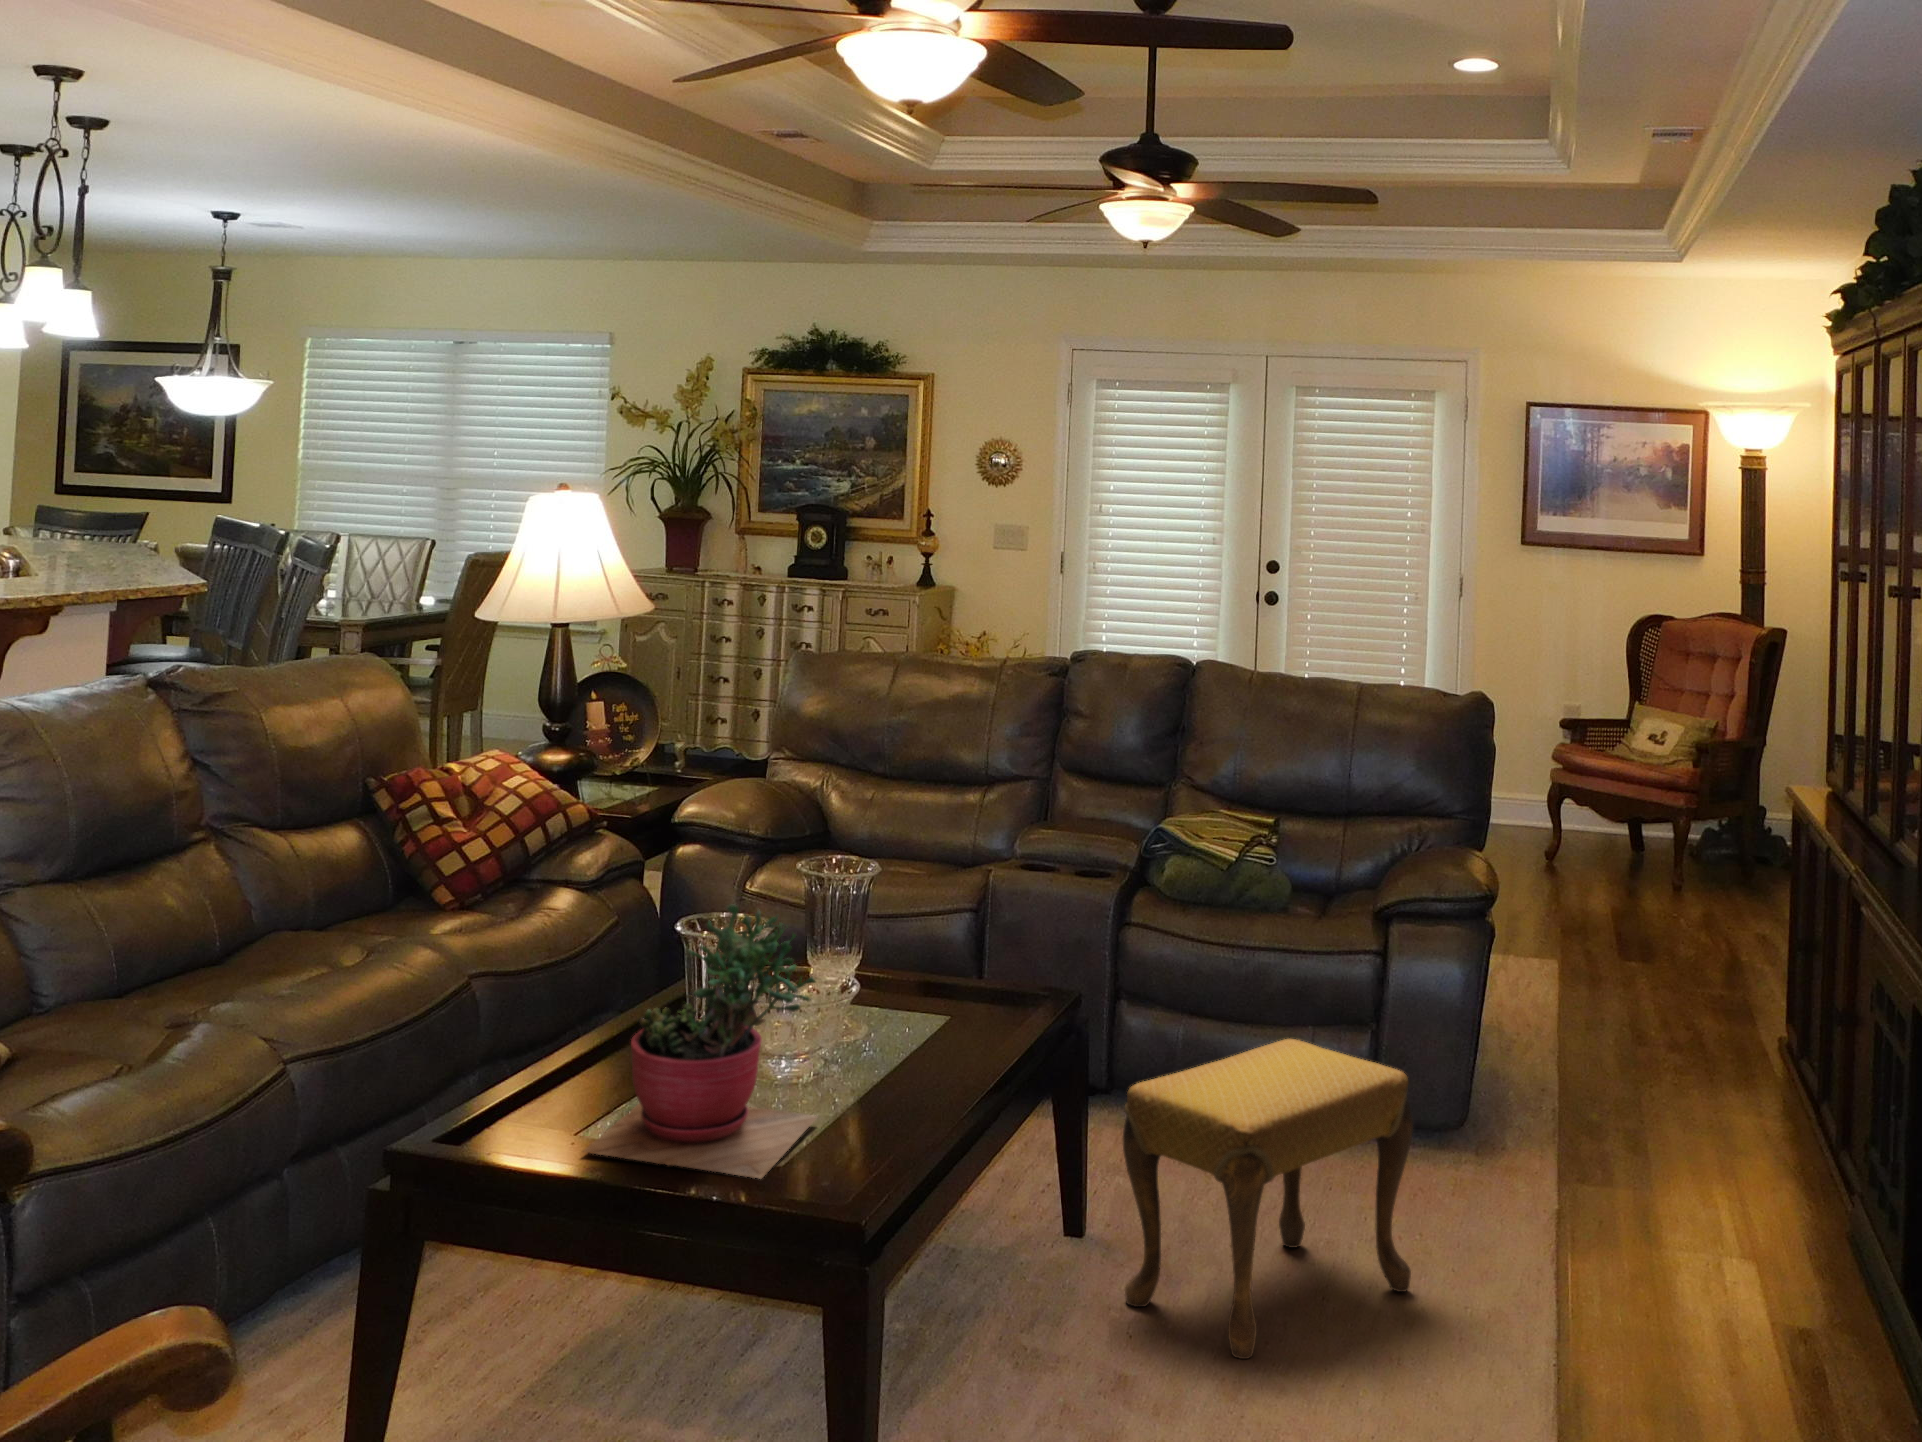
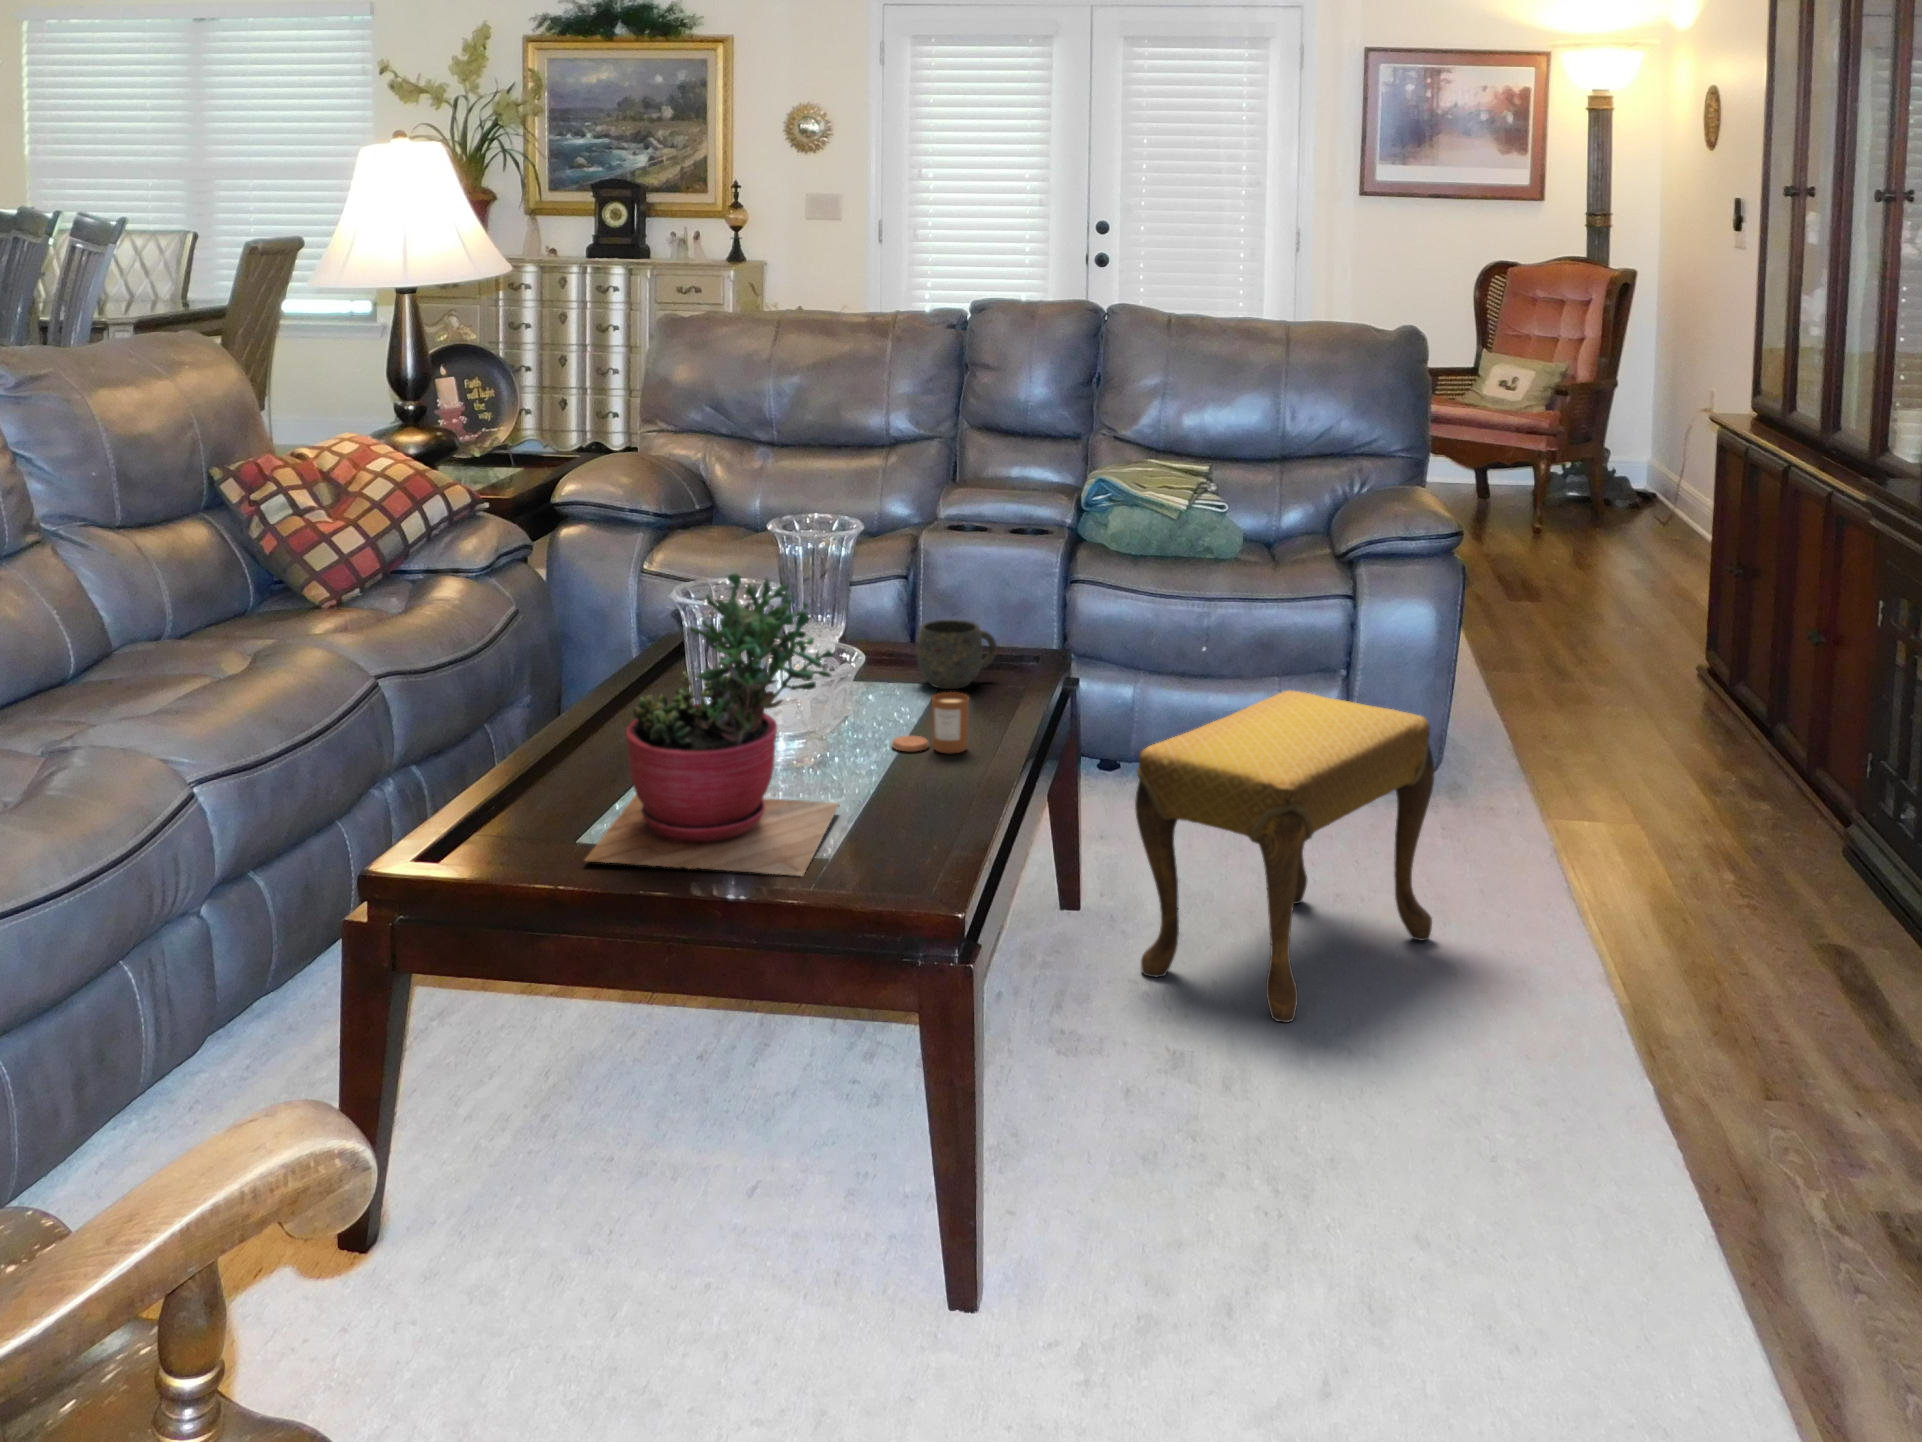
mug: none [940,953,1013,1018] -> present [917,620,997,689]
candle: none [890,1021,959,1078] -> present [892,692,969,753]

